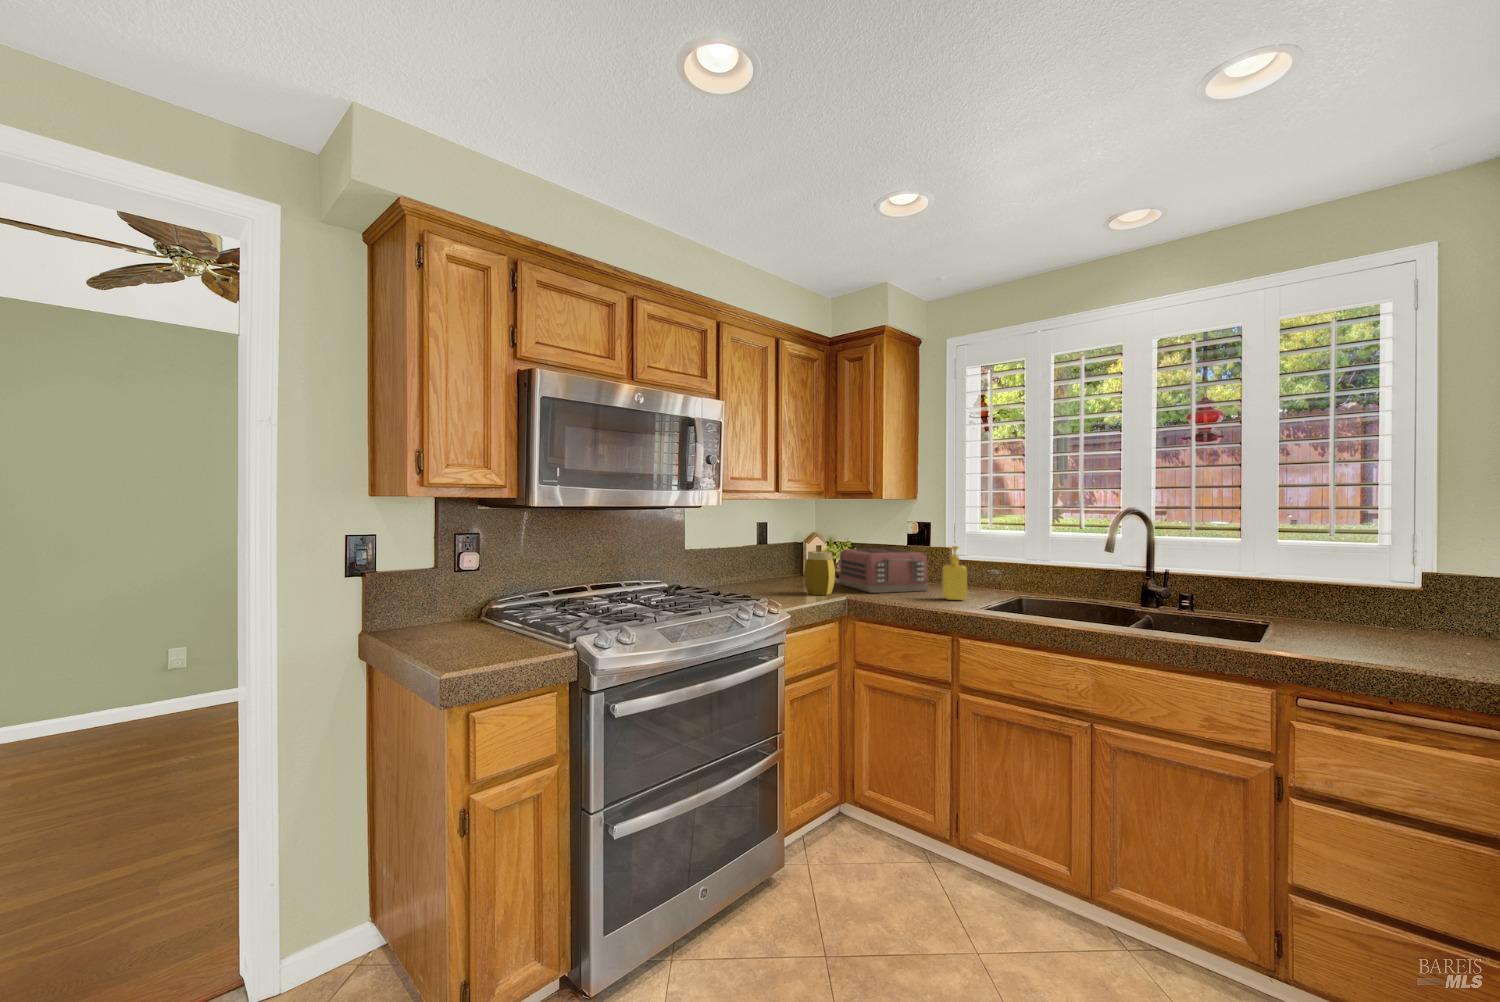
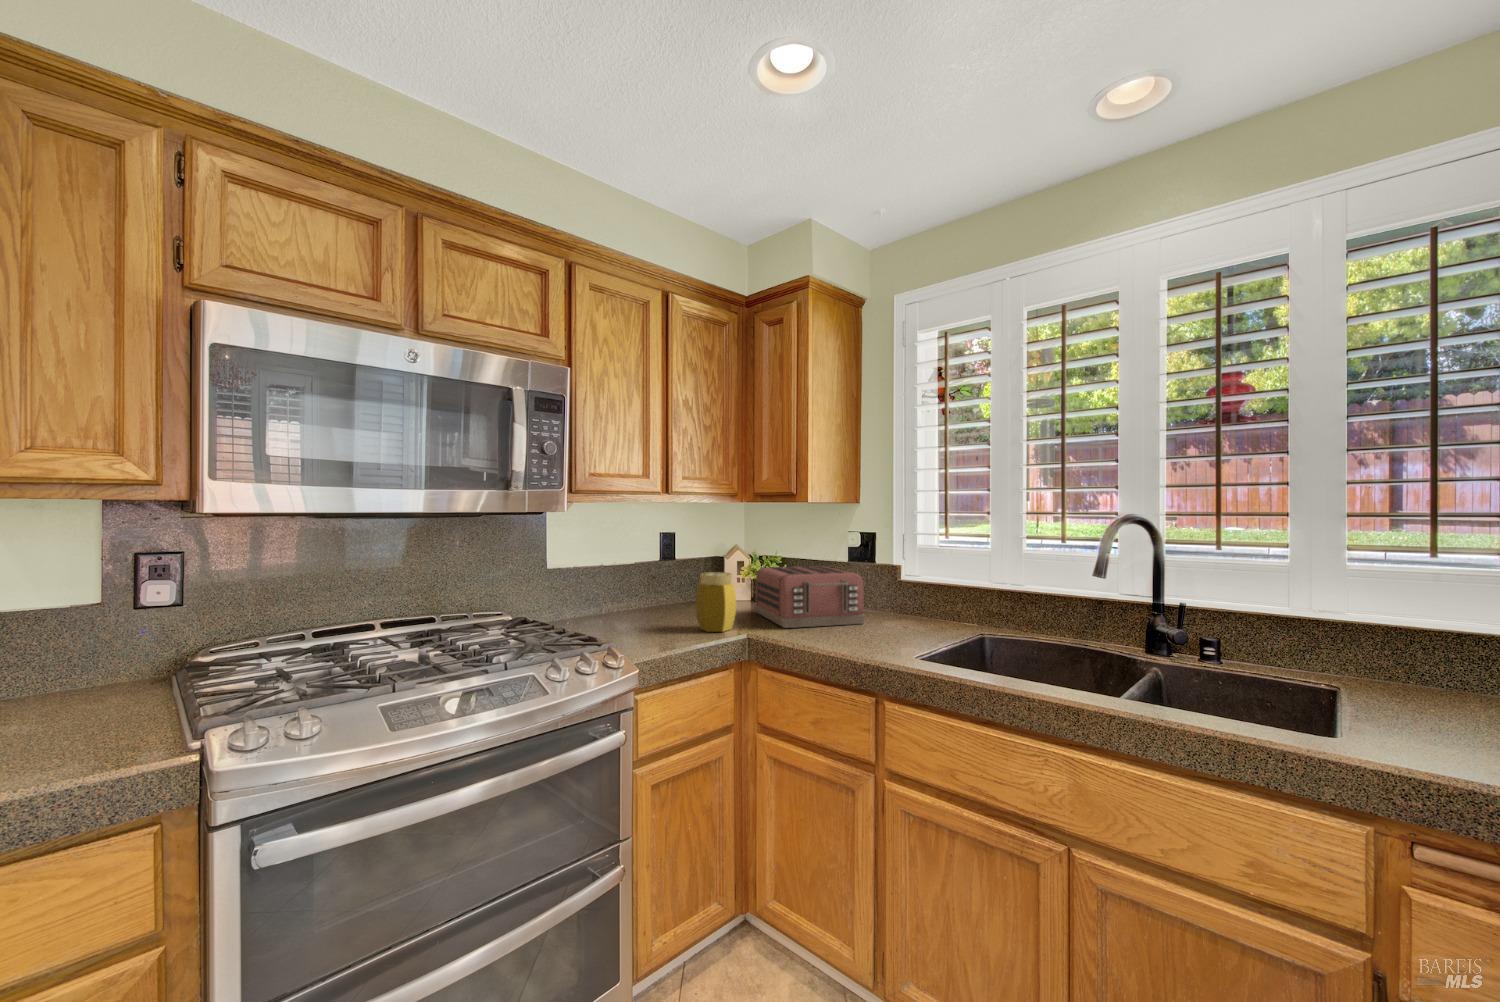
soap dispenser: present [942,546,967,600] -> none [875,566,908,642]

